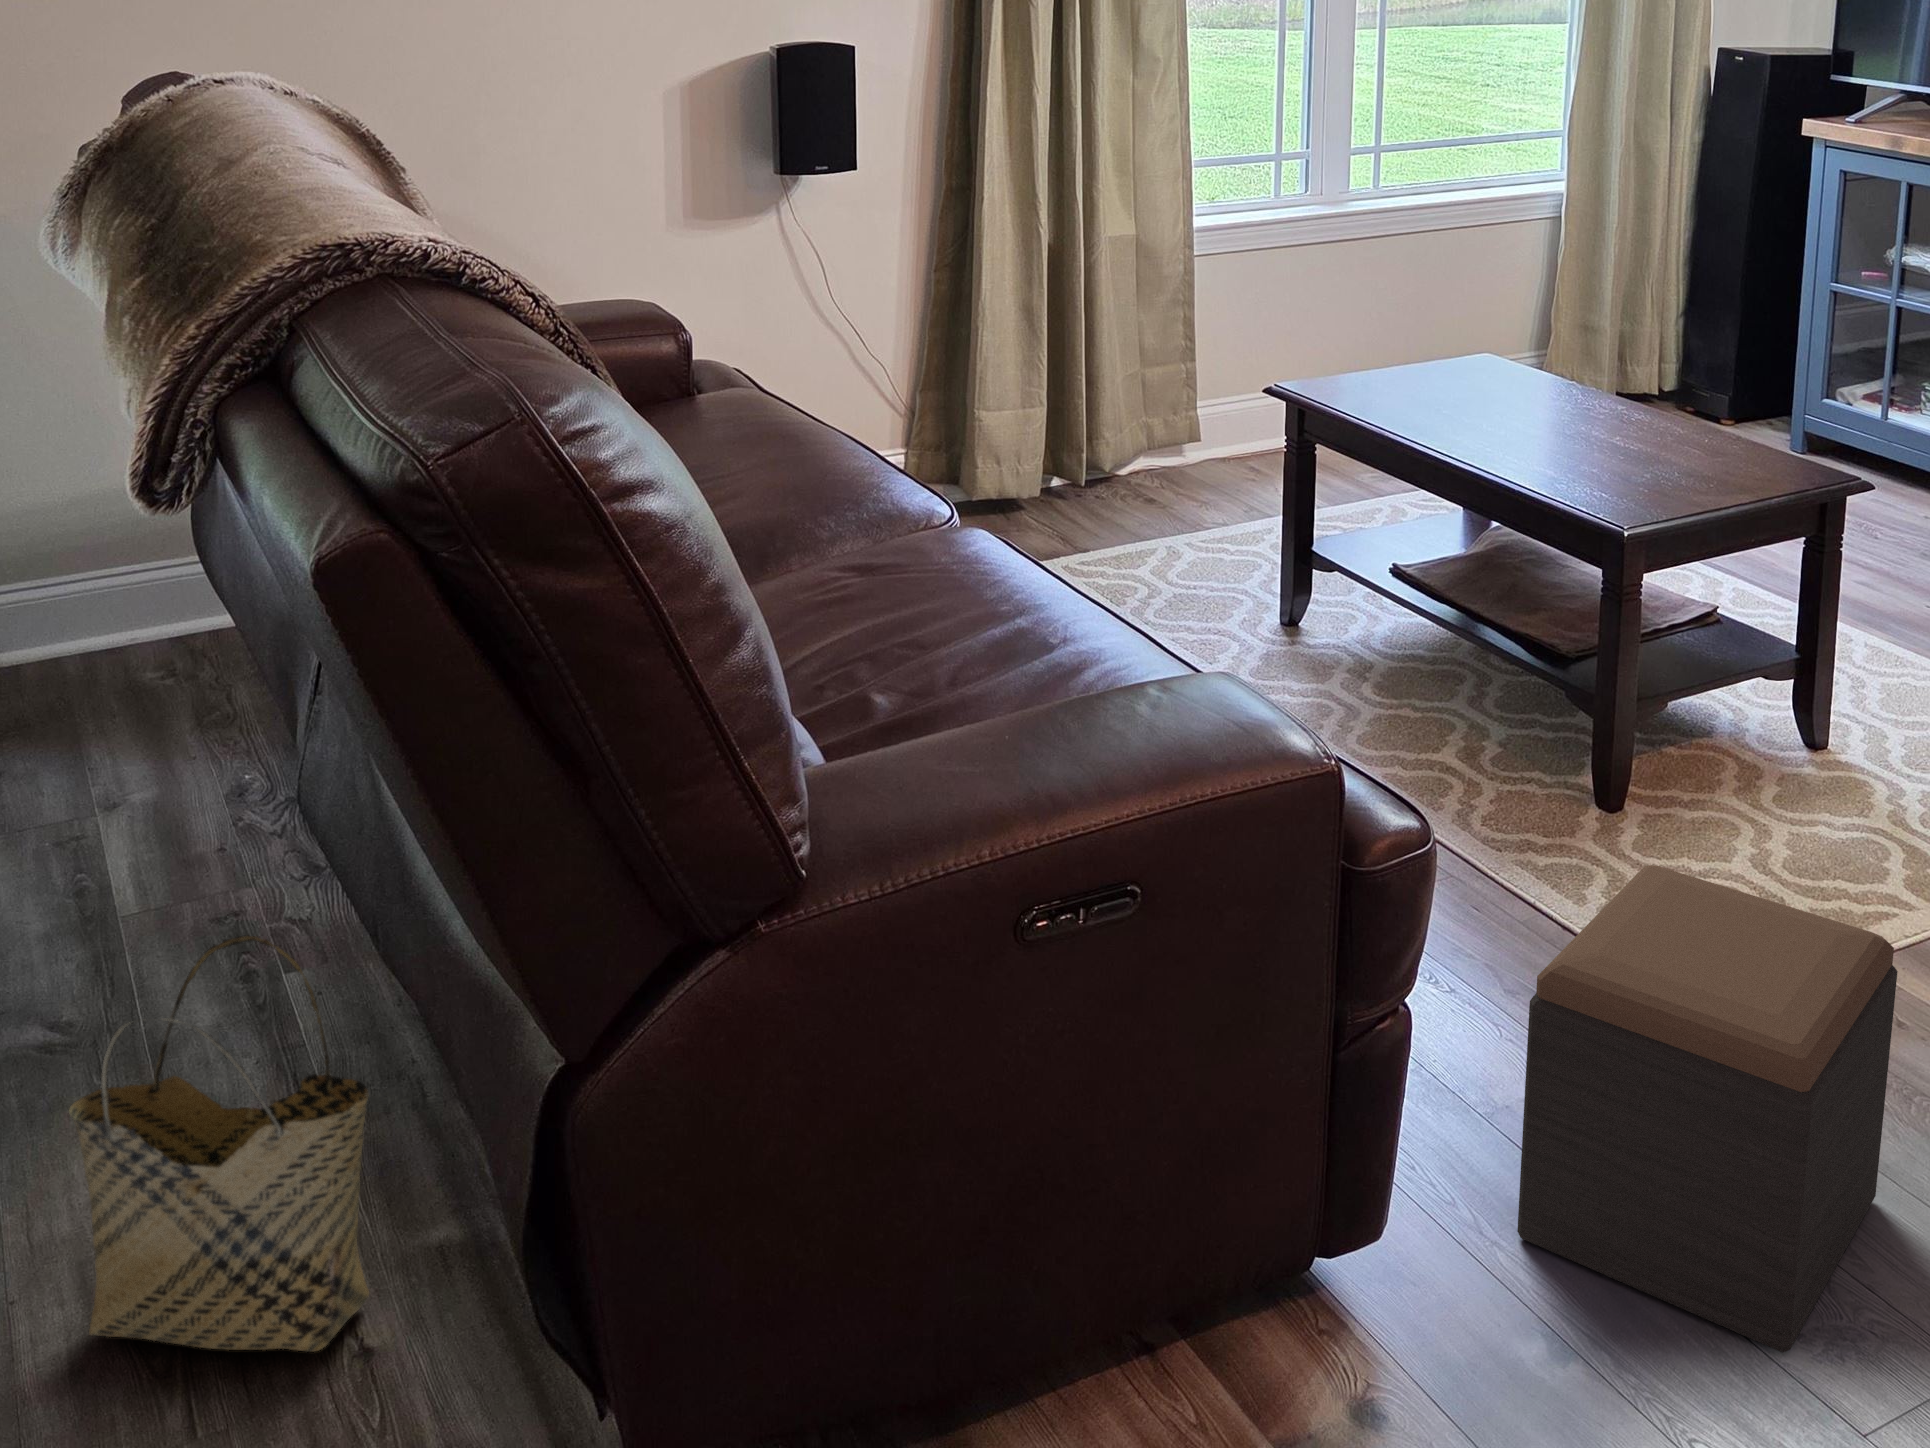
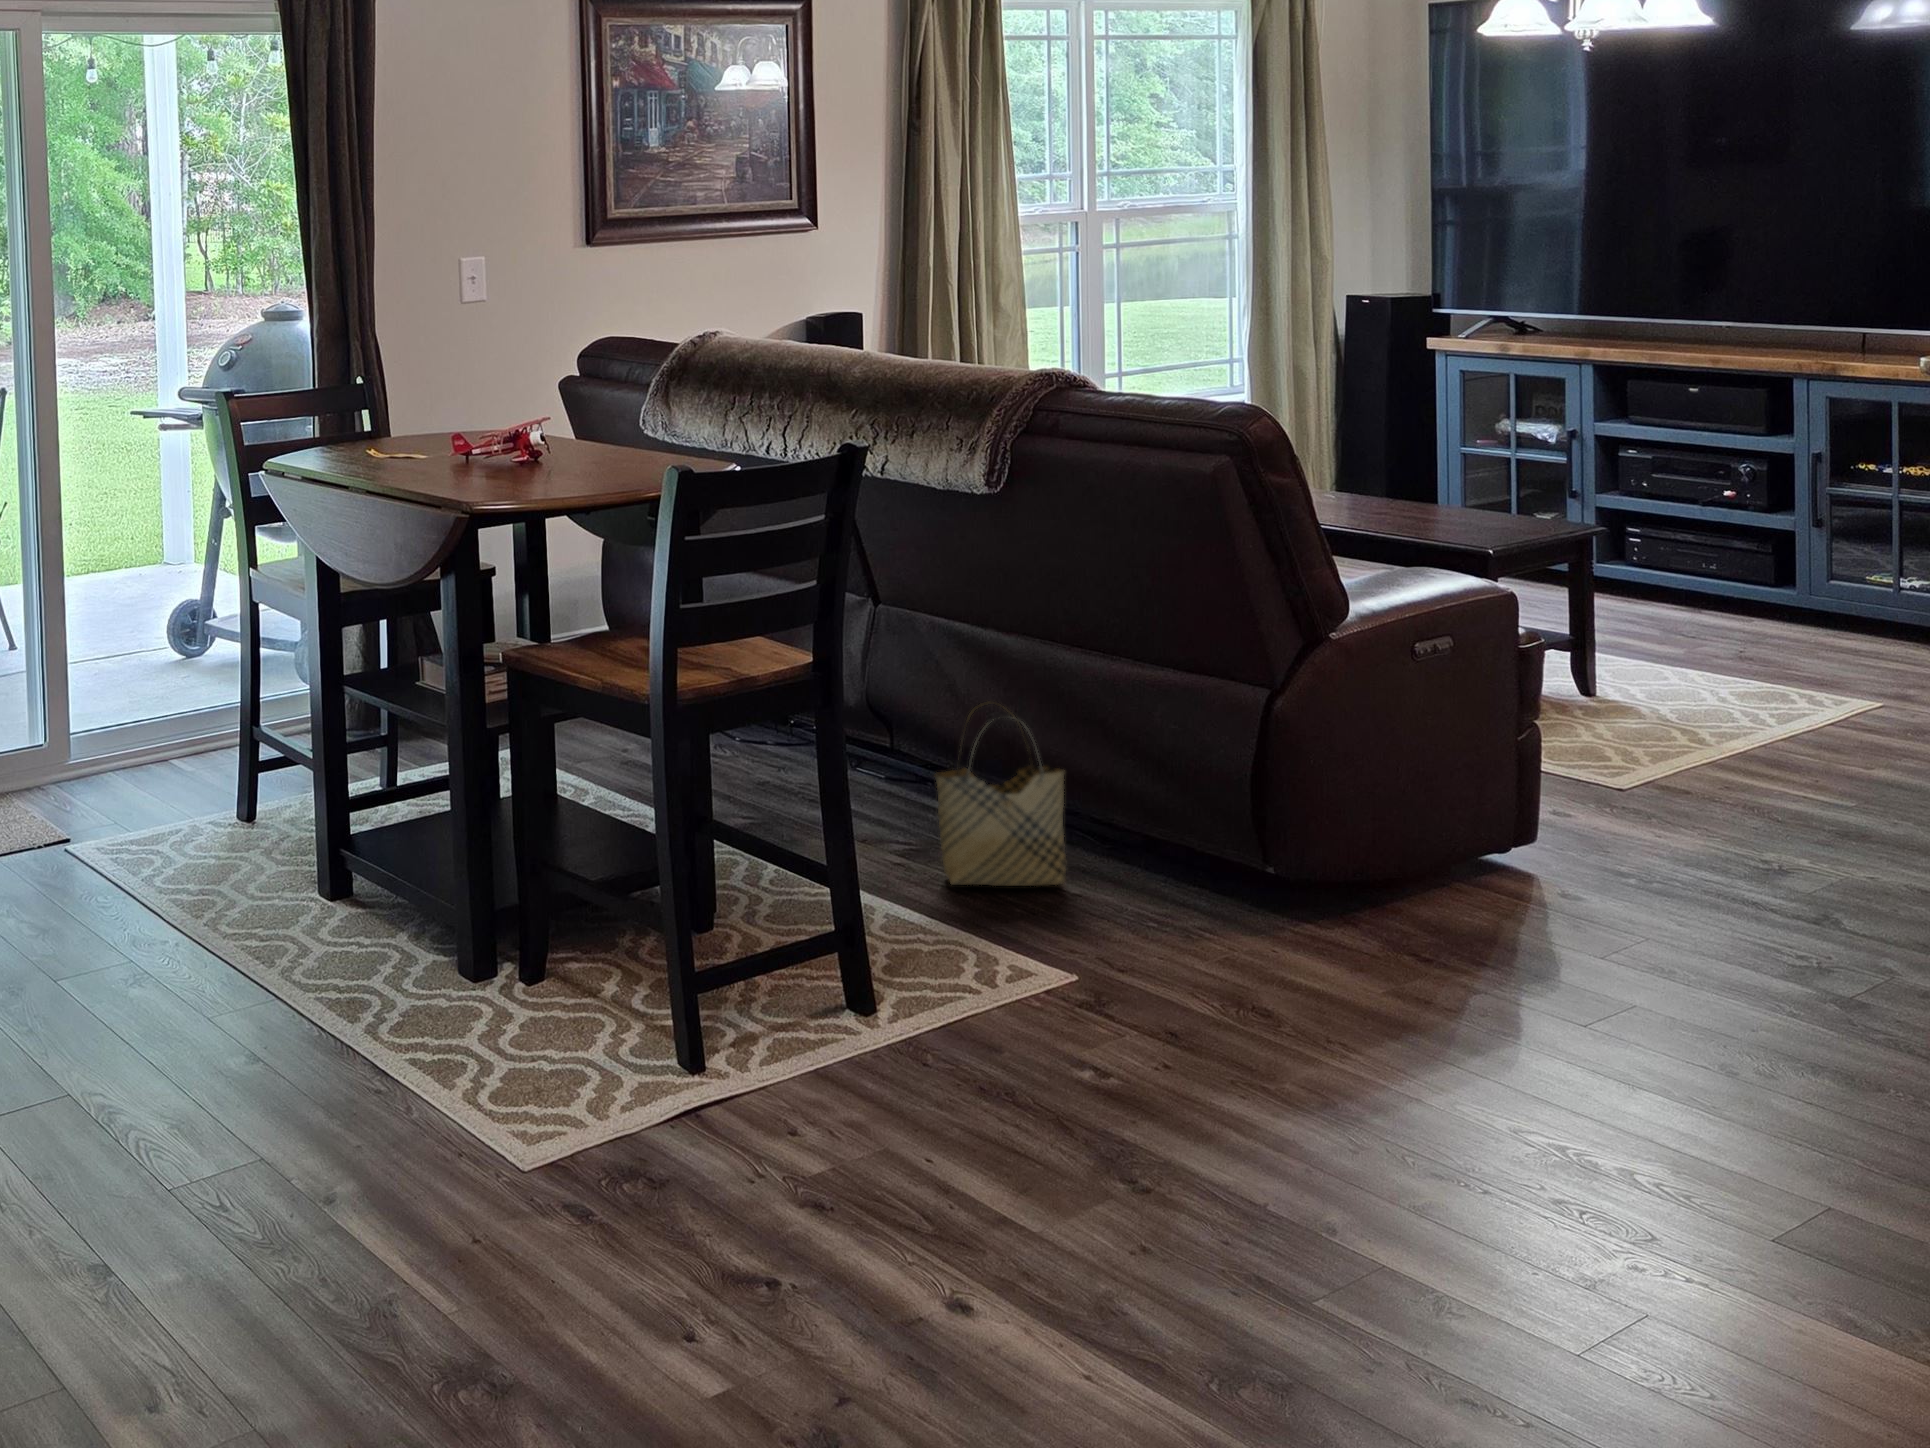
footstool: present [1517,865,1898,1353] -> none [1578,672,1750,867]

